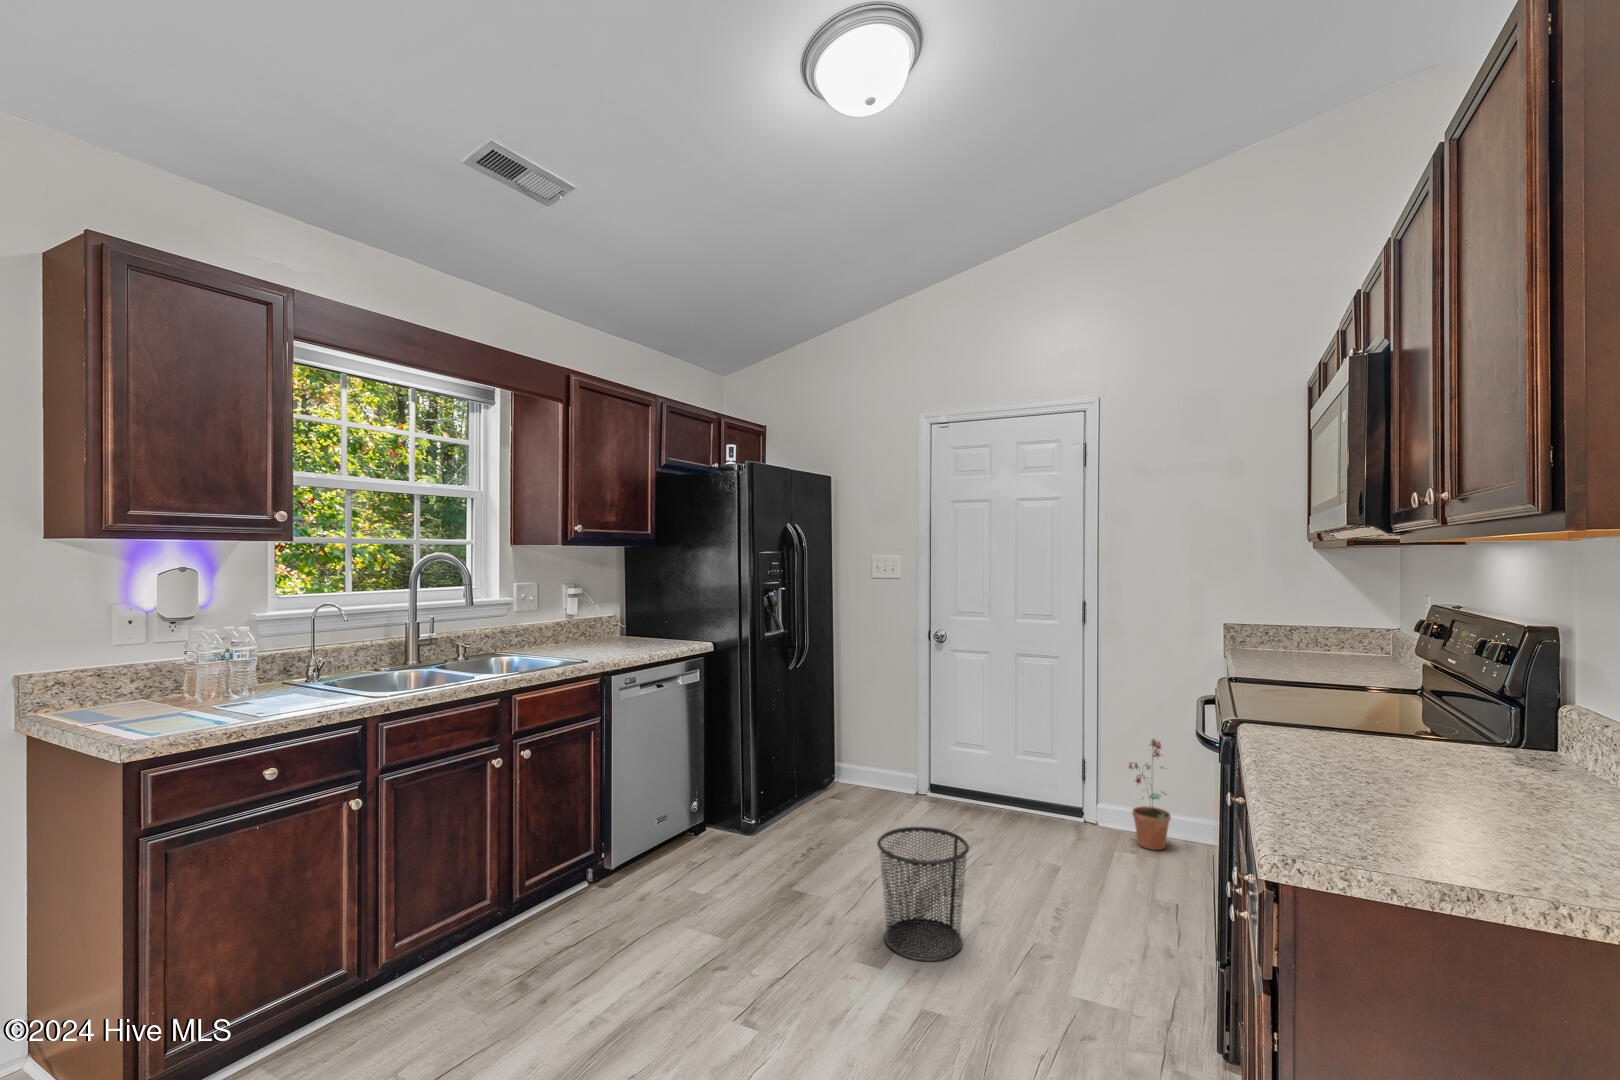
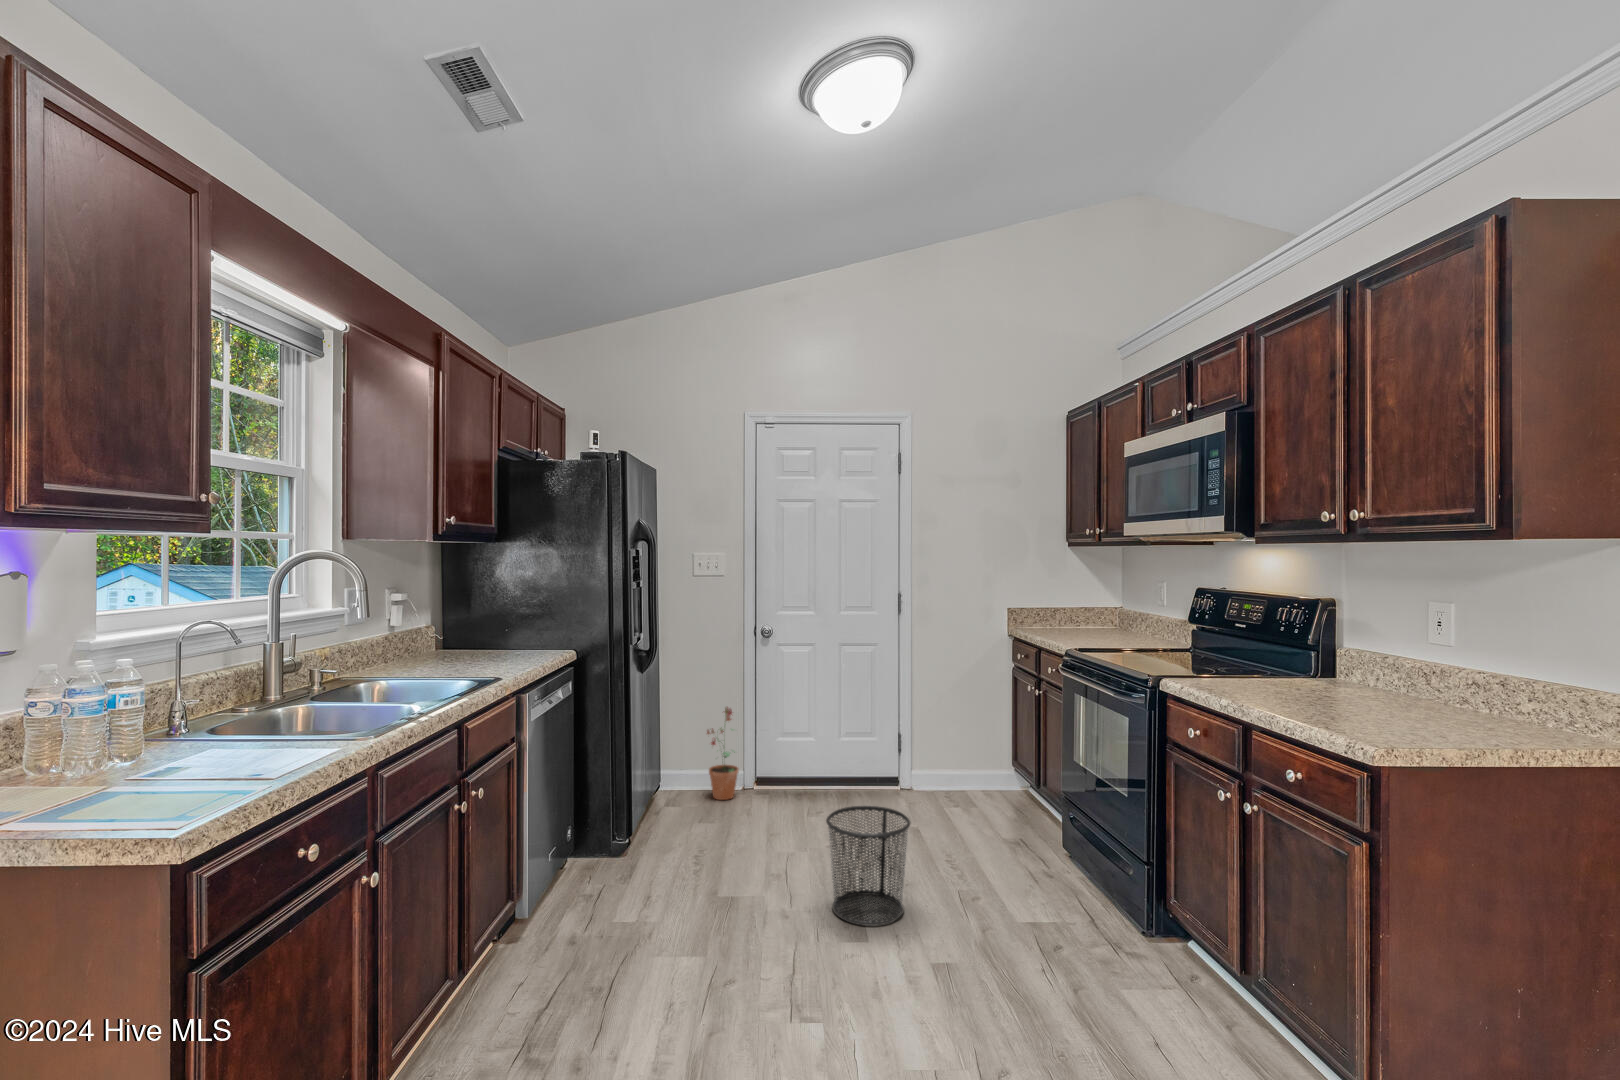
potted plant: present [1129,739,1171,850] -> present [707,707,739,800]

